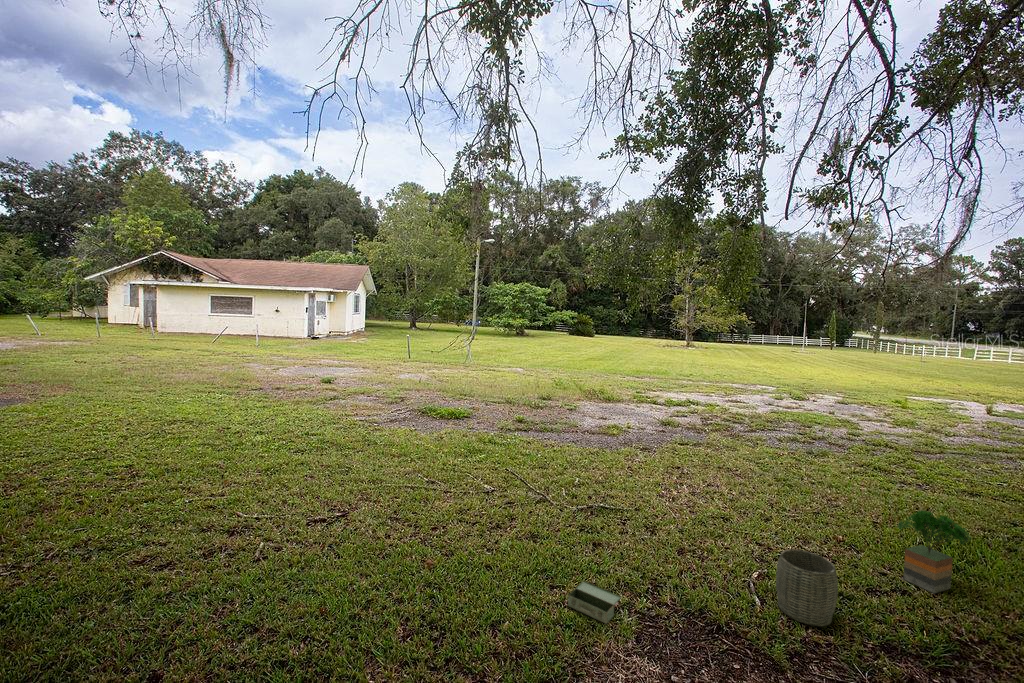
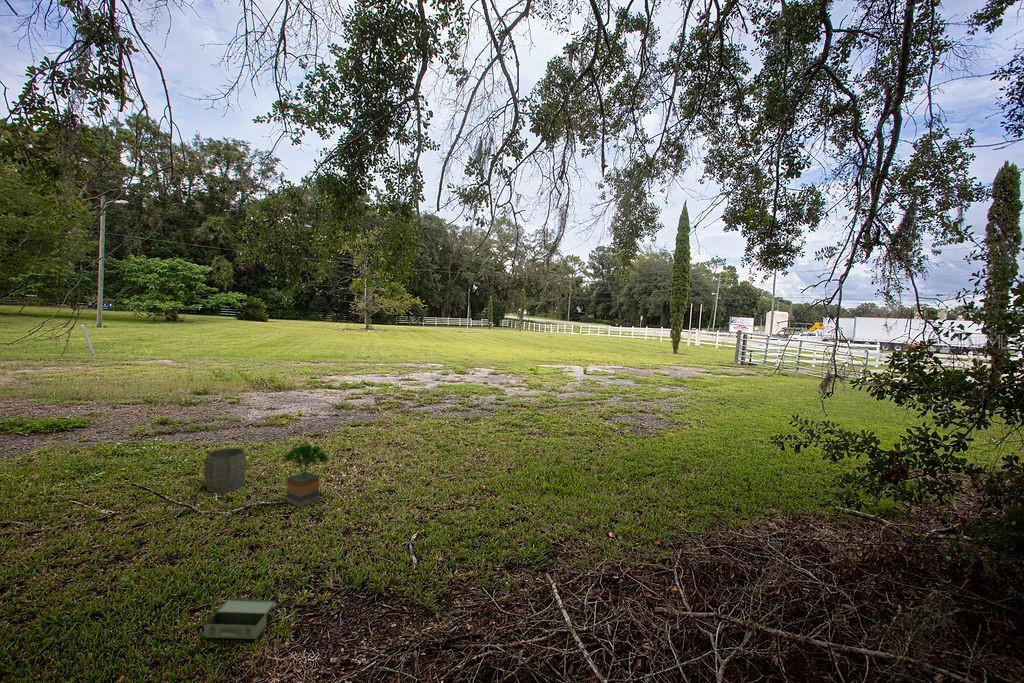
potted tree: present [898,510,971,593] -> present [283,444,329,507]
woven basket: present [776,550,838,626] -> present [204,448,246,493]

